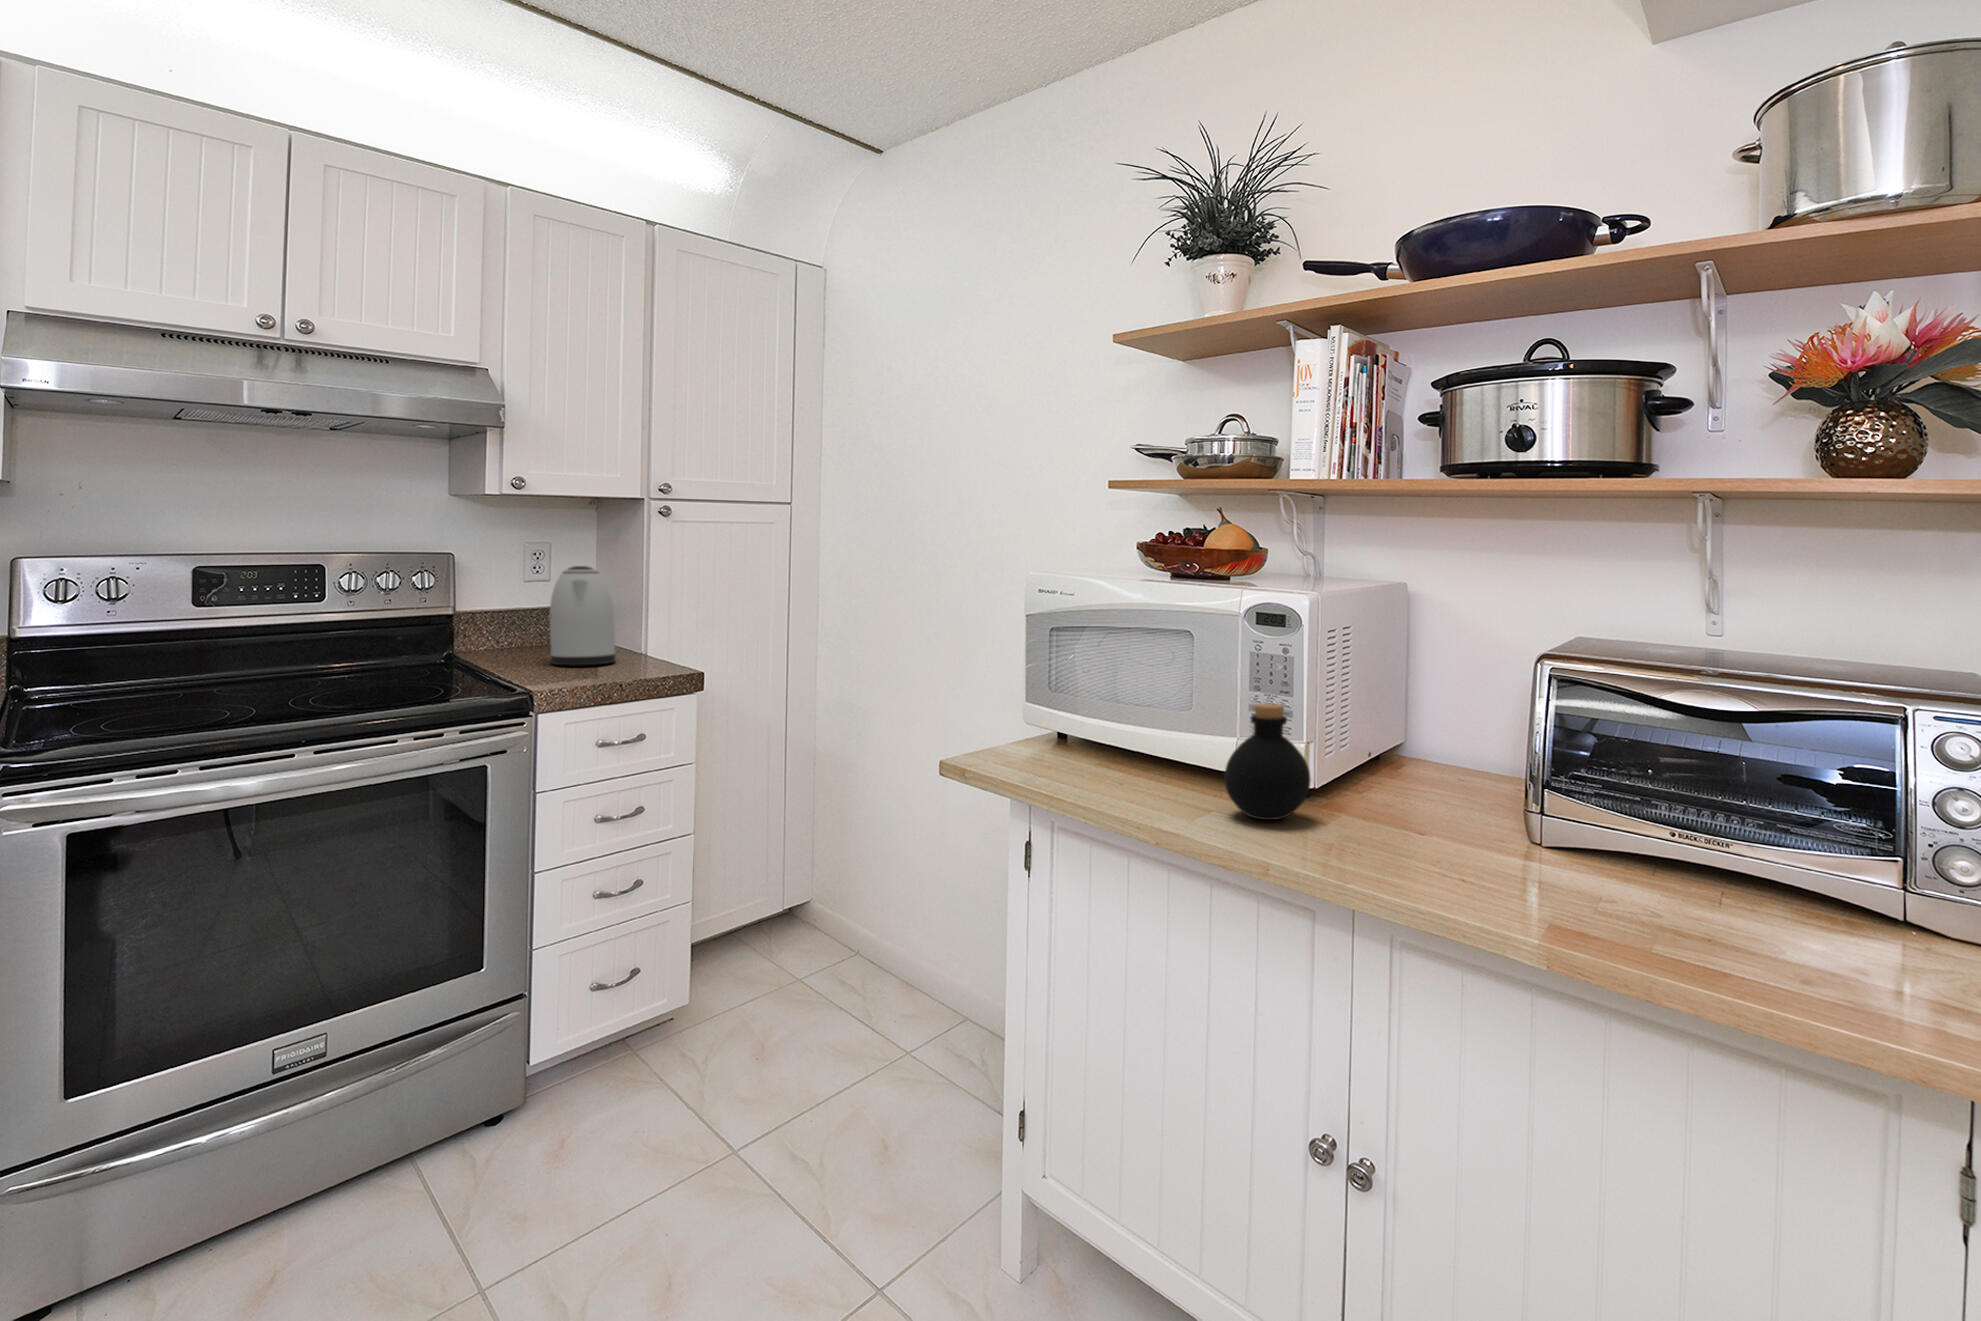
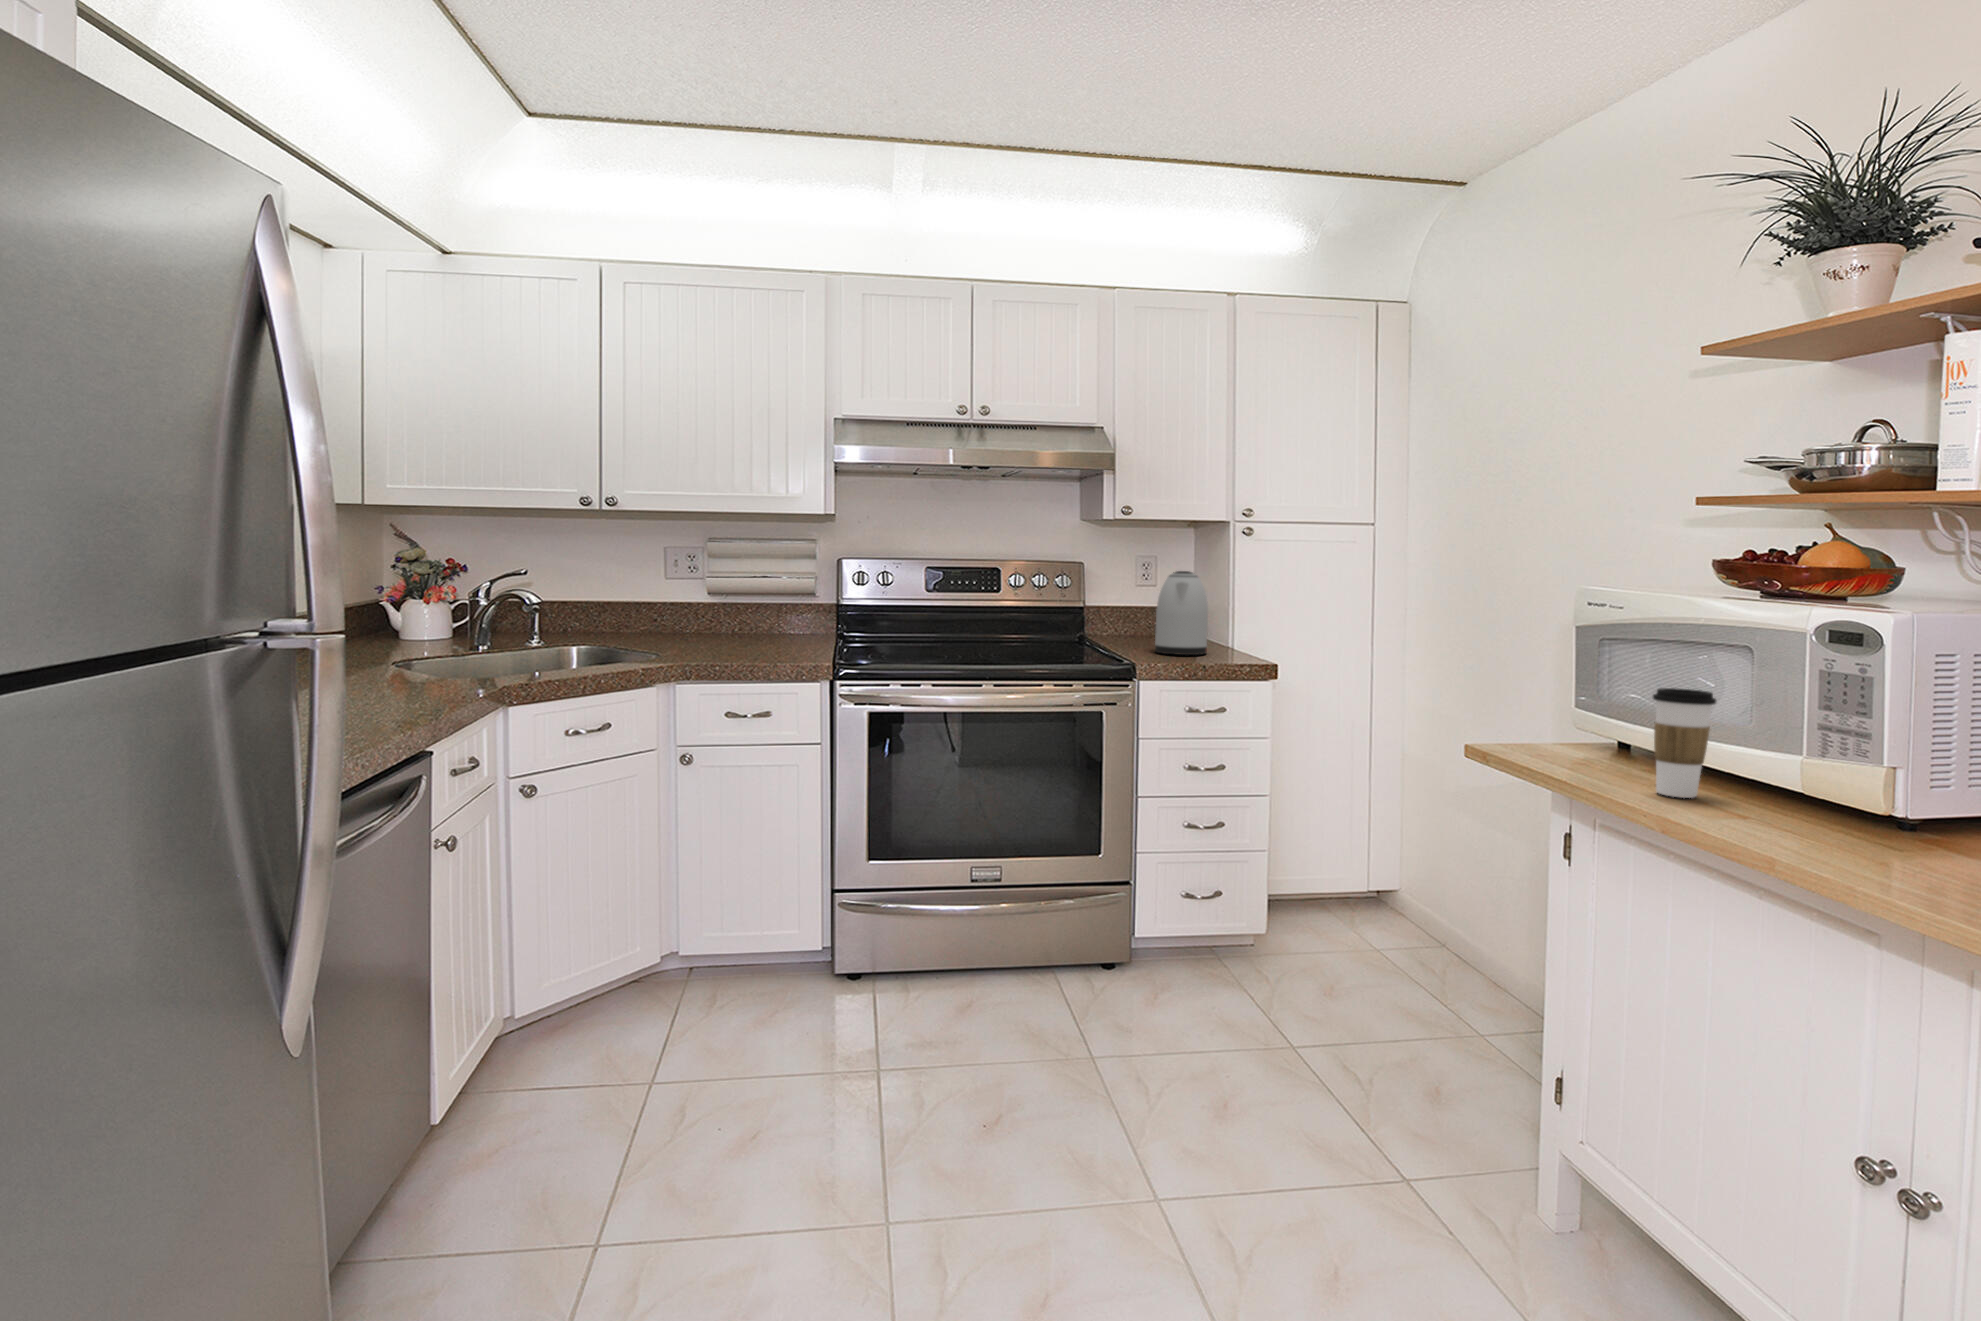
coffee cup: none [1103,677,1158,788] -> present [1653,688,1716,798]
bottle: present [1224,704,1311,820] -> none [1775,722,1882,841]

